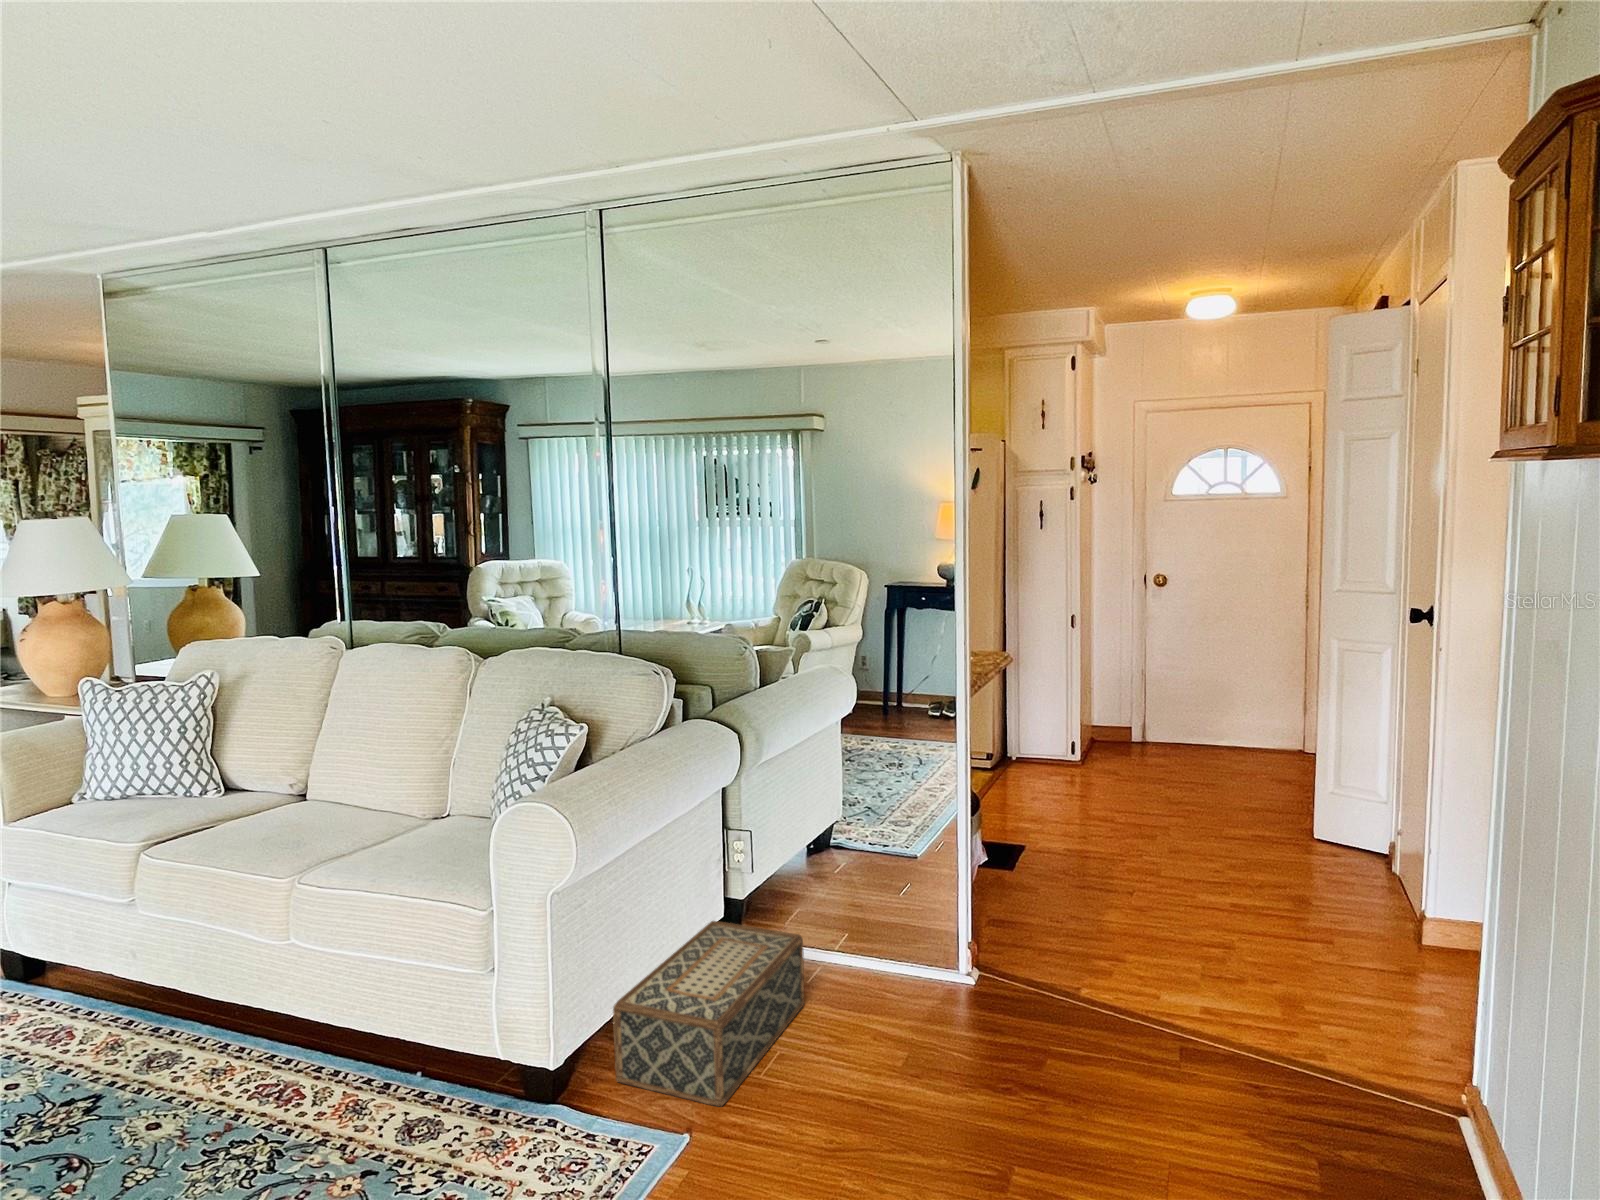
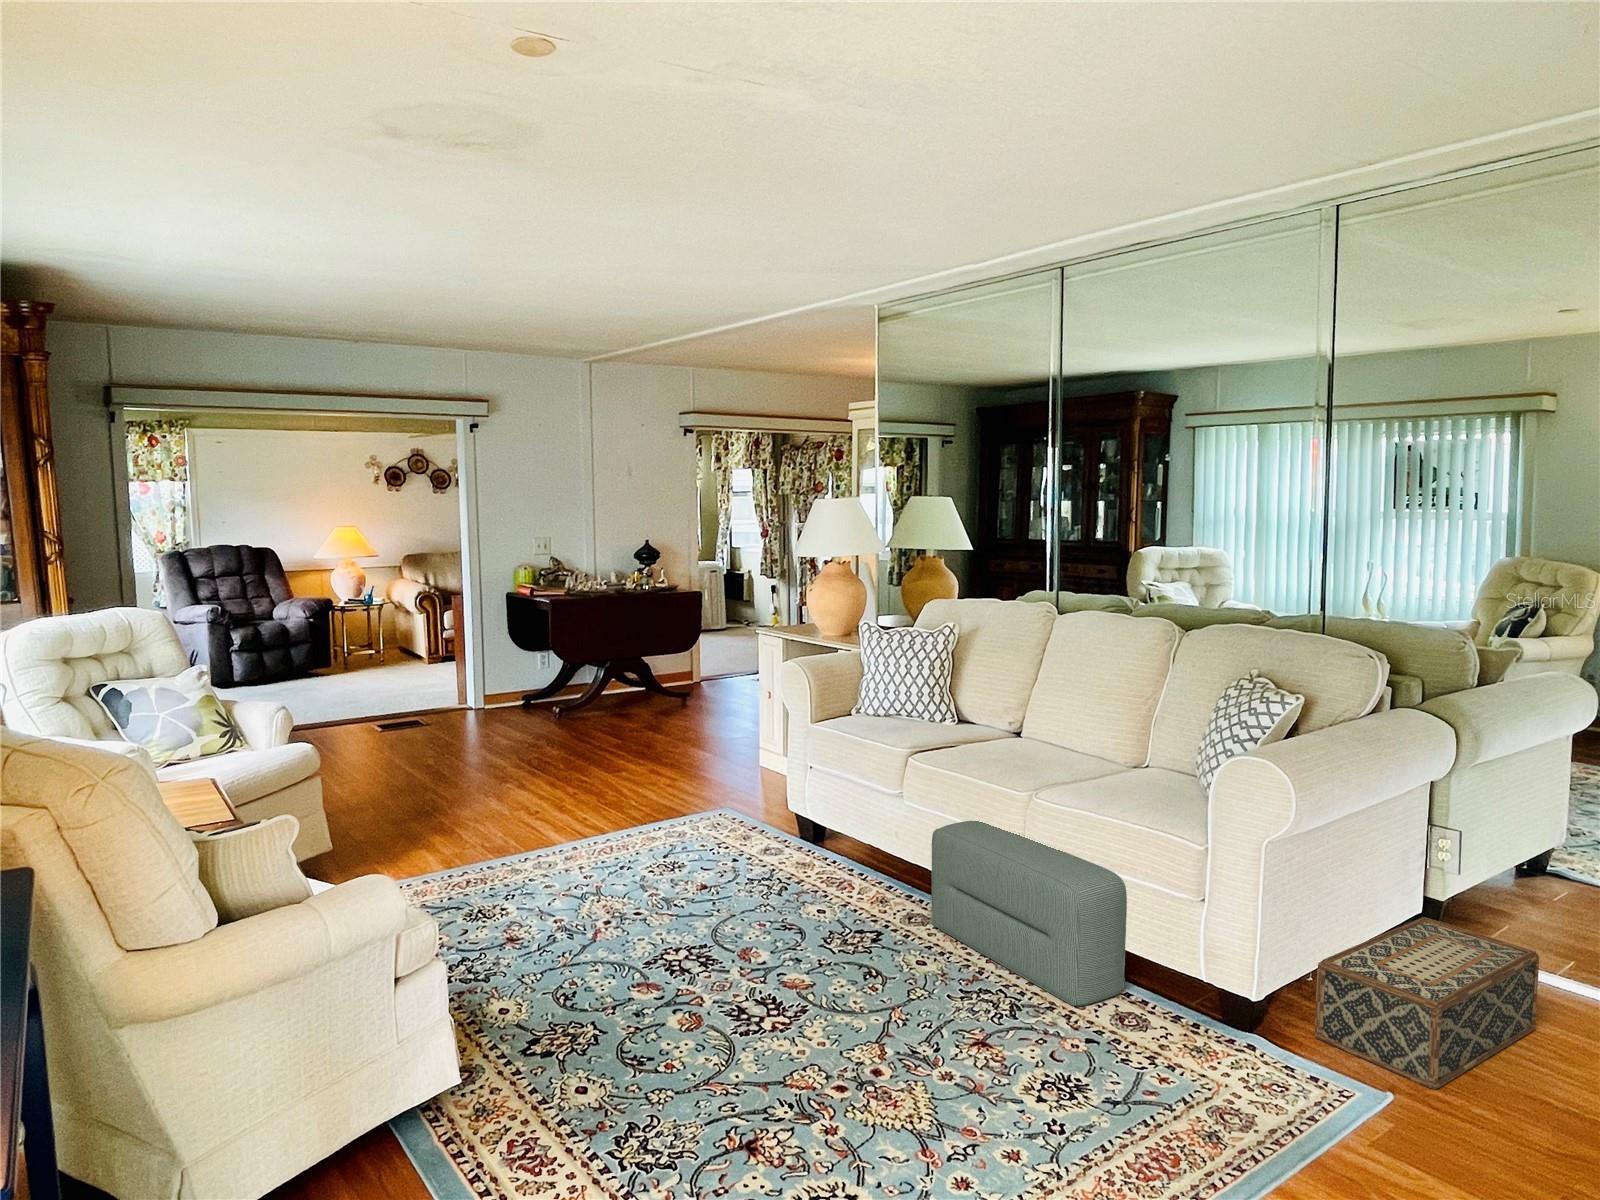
pouf: none [169,918,417,1130] -> present [931,821,1127,1006]

